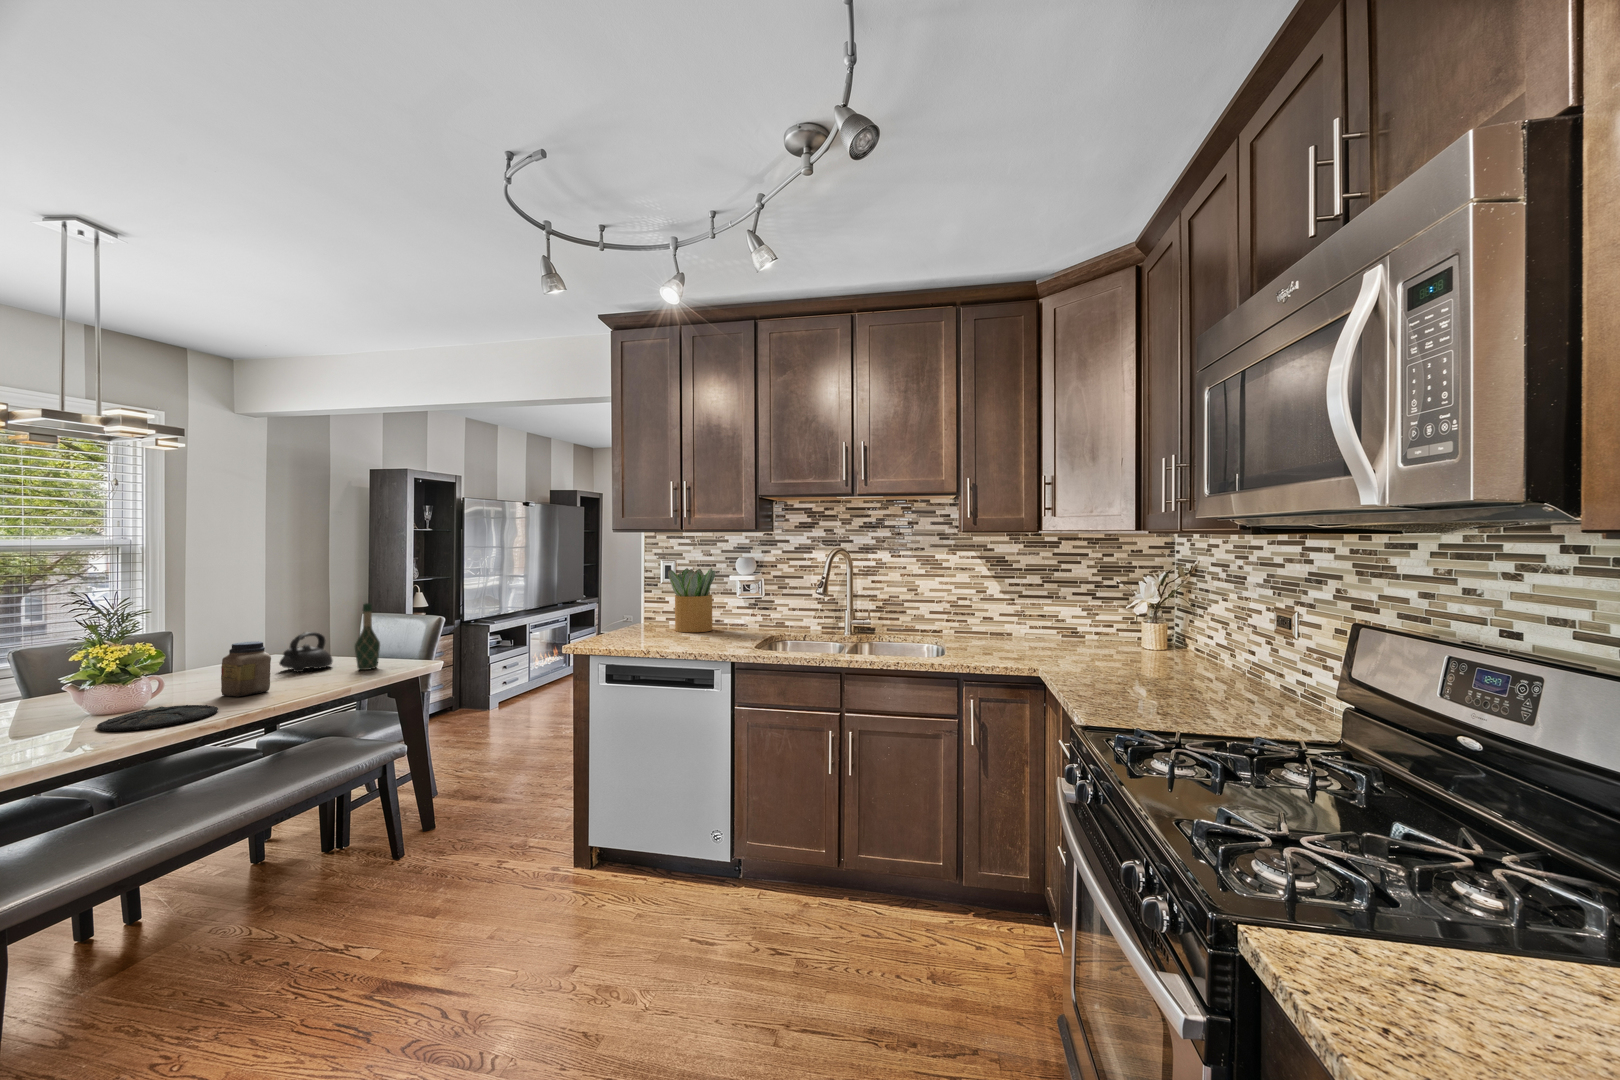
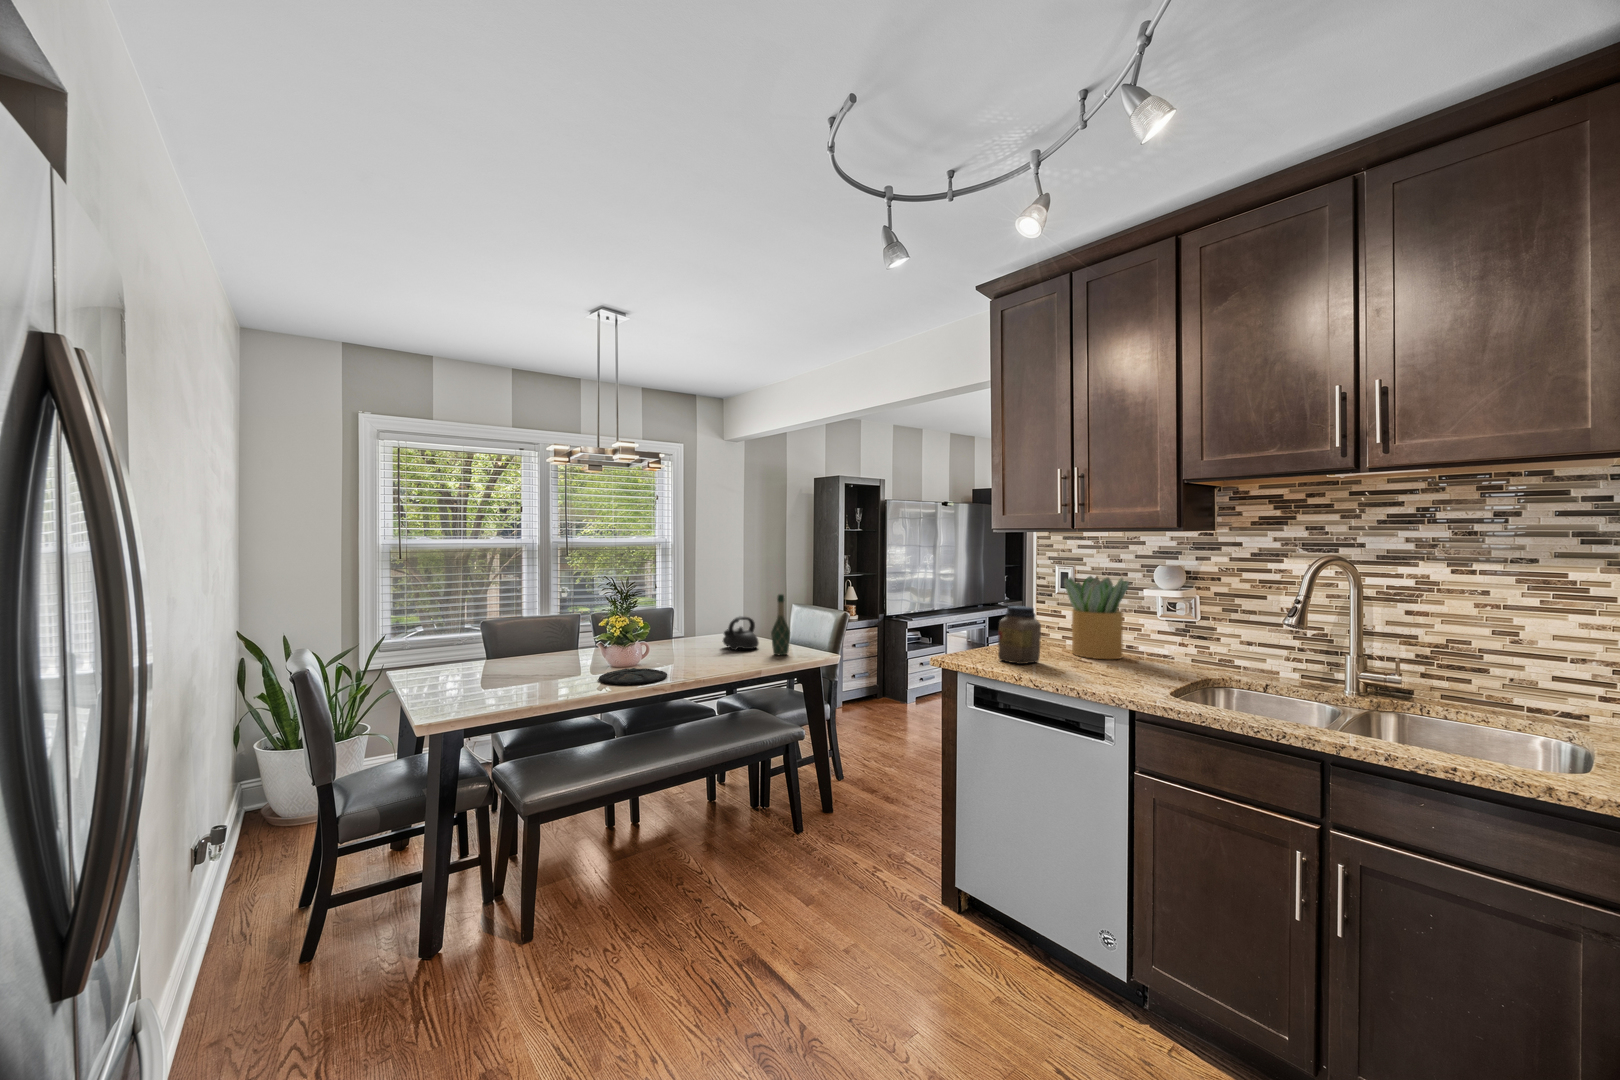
jar: present [221,641,271,697] -> present [998,606,1041,664]

